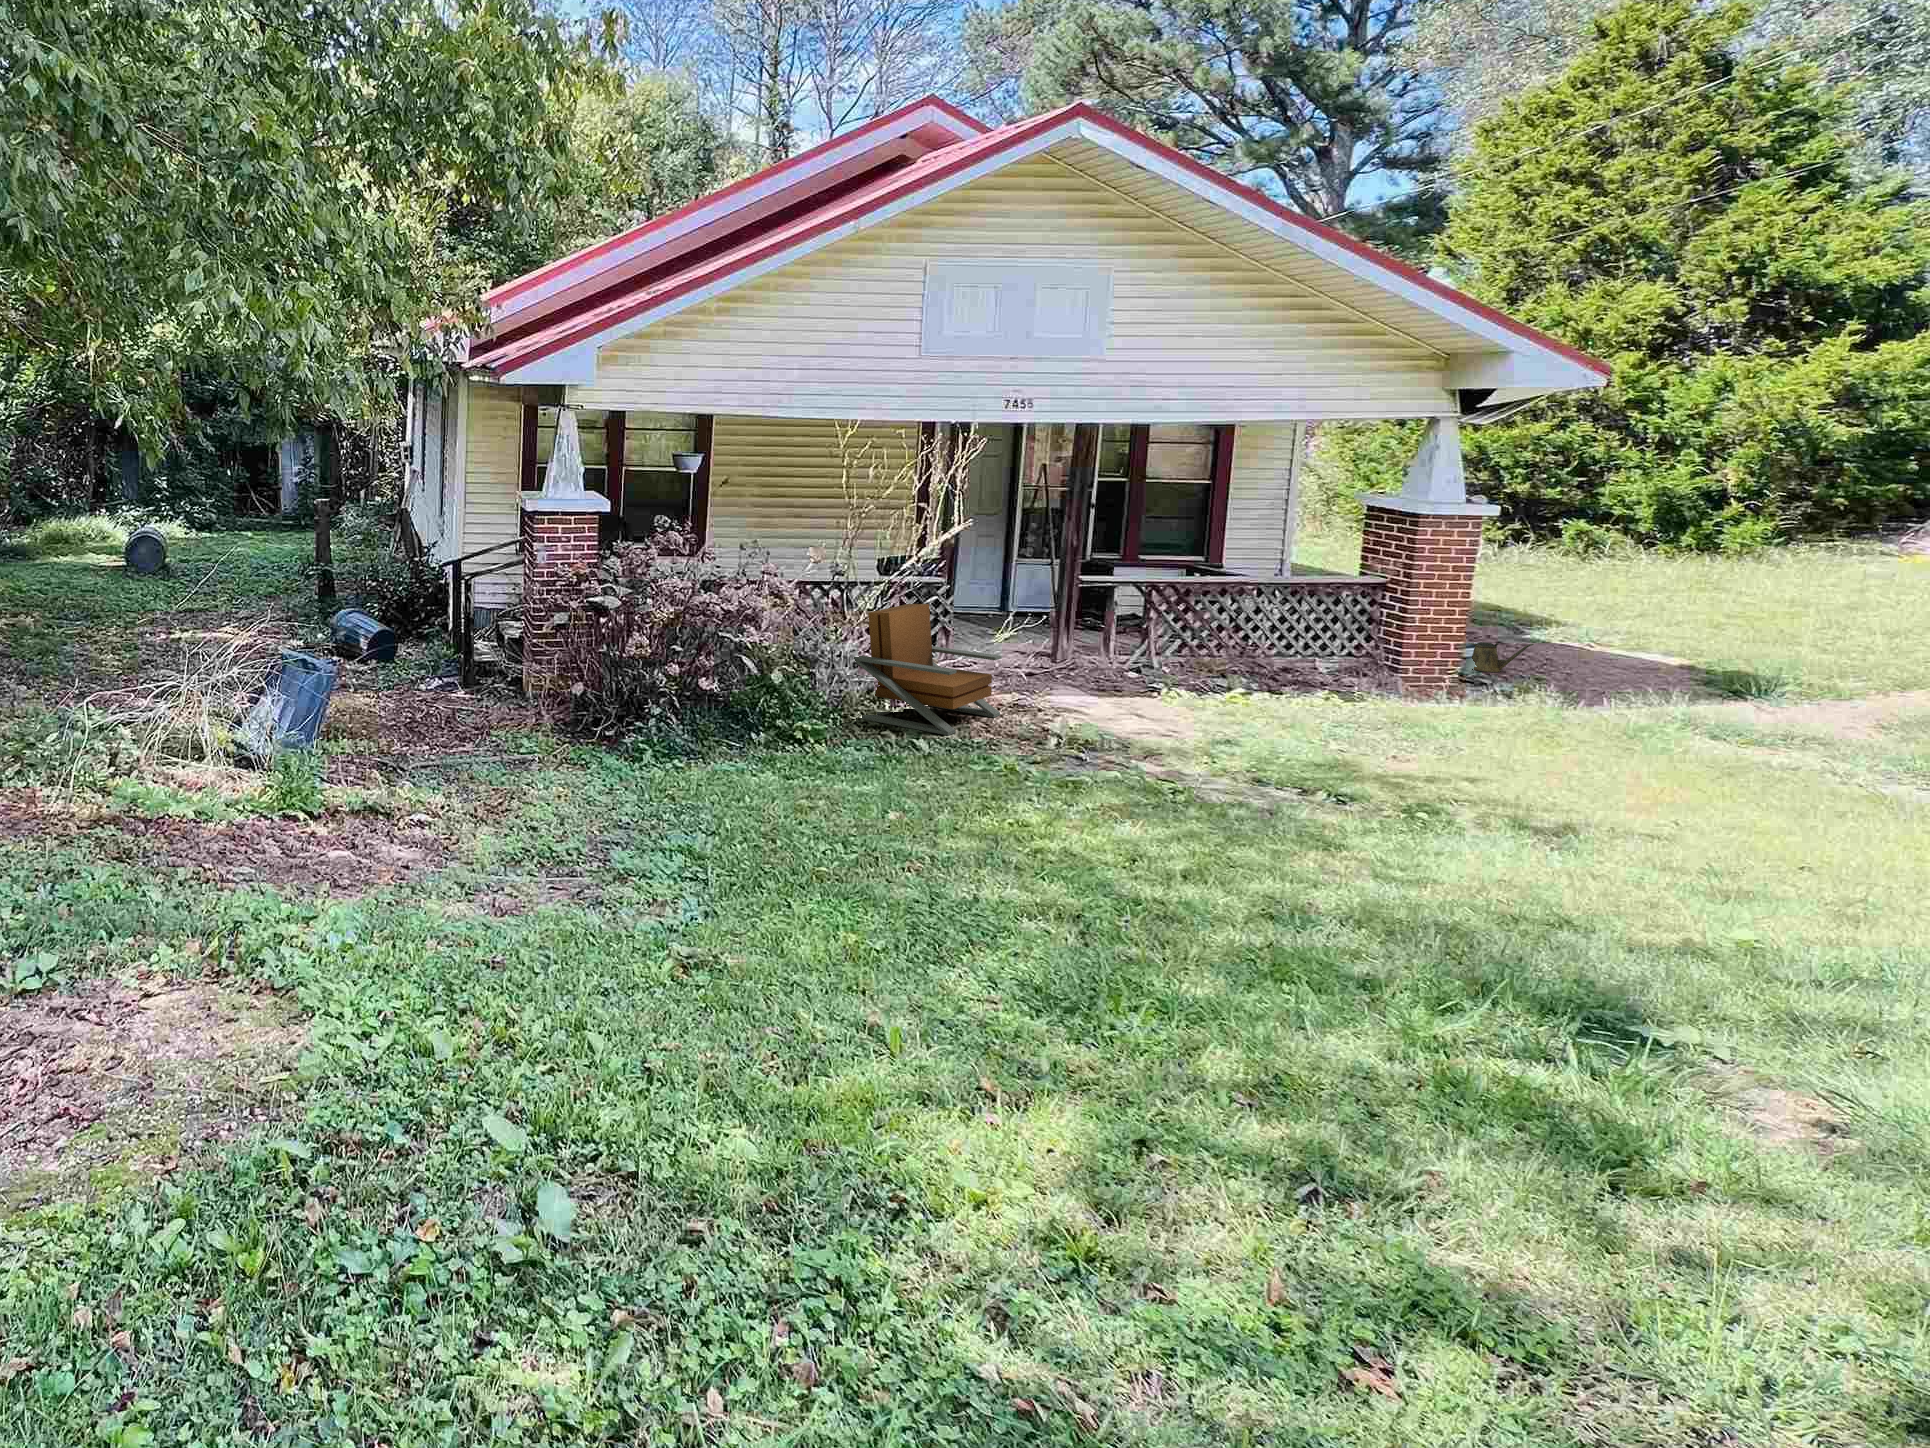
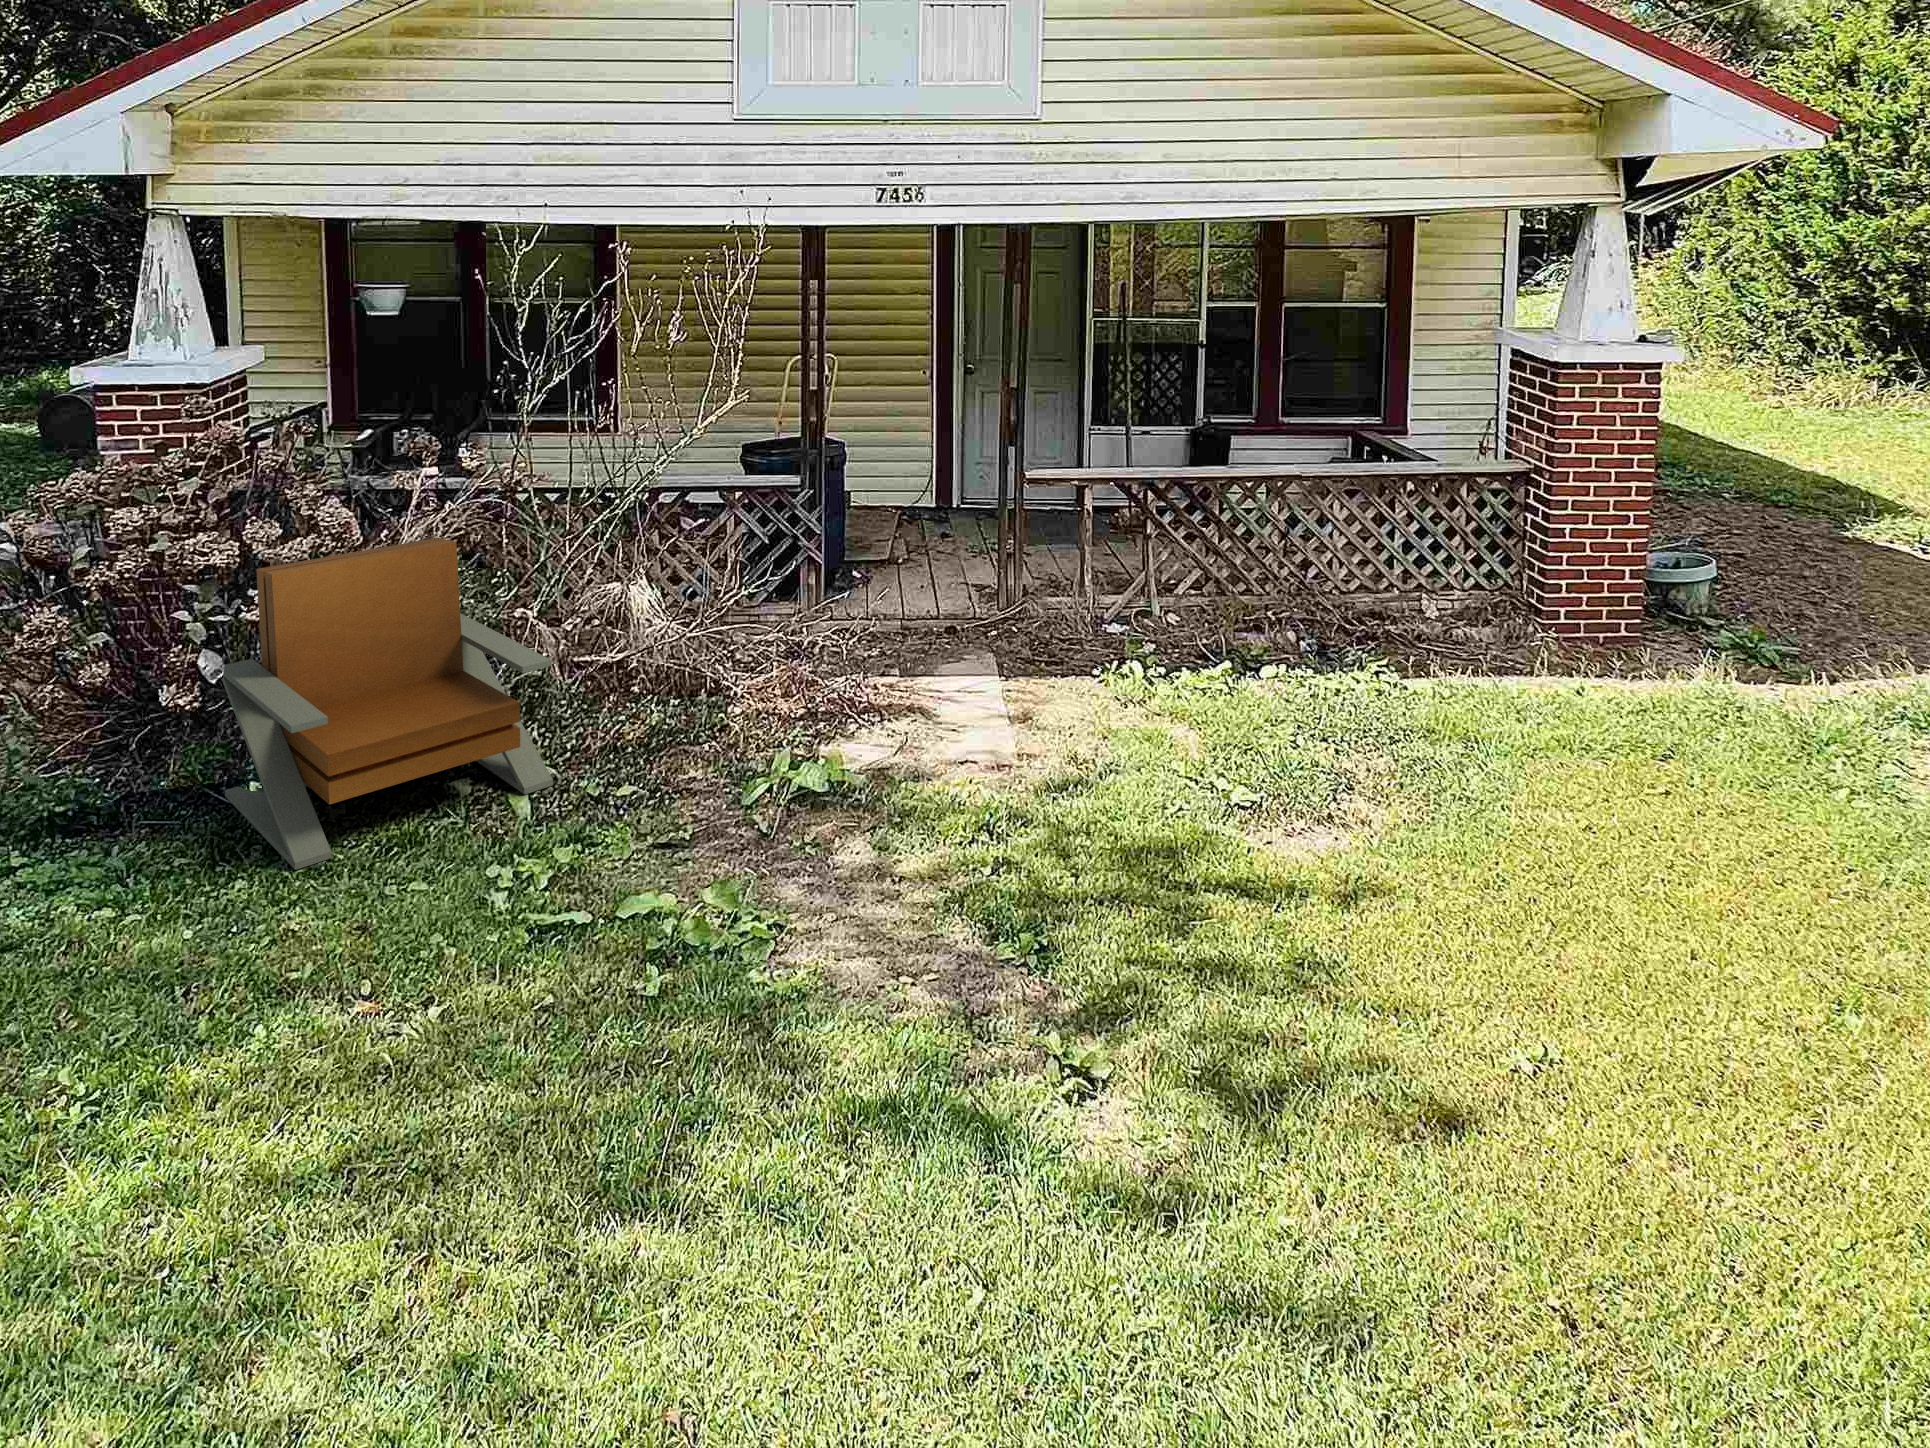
watering can: present [1468,642,1534,672] -> none [1642,580,1752,638]

